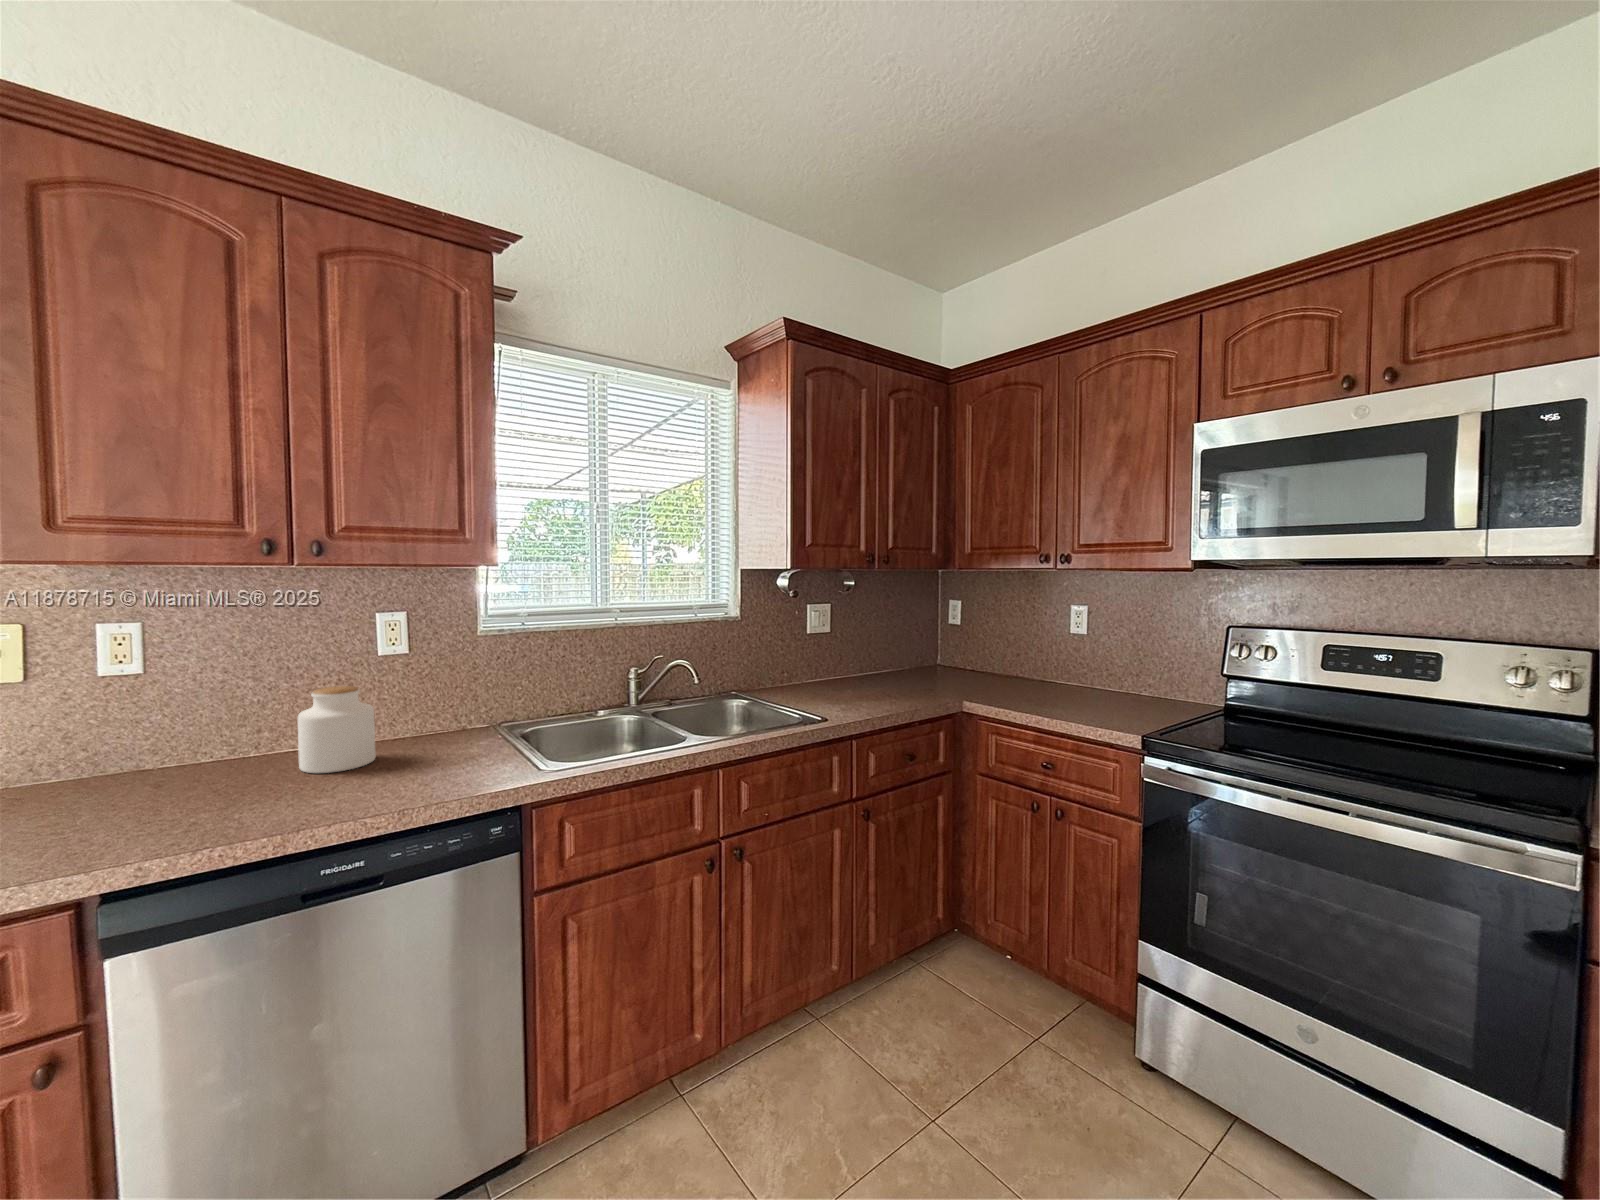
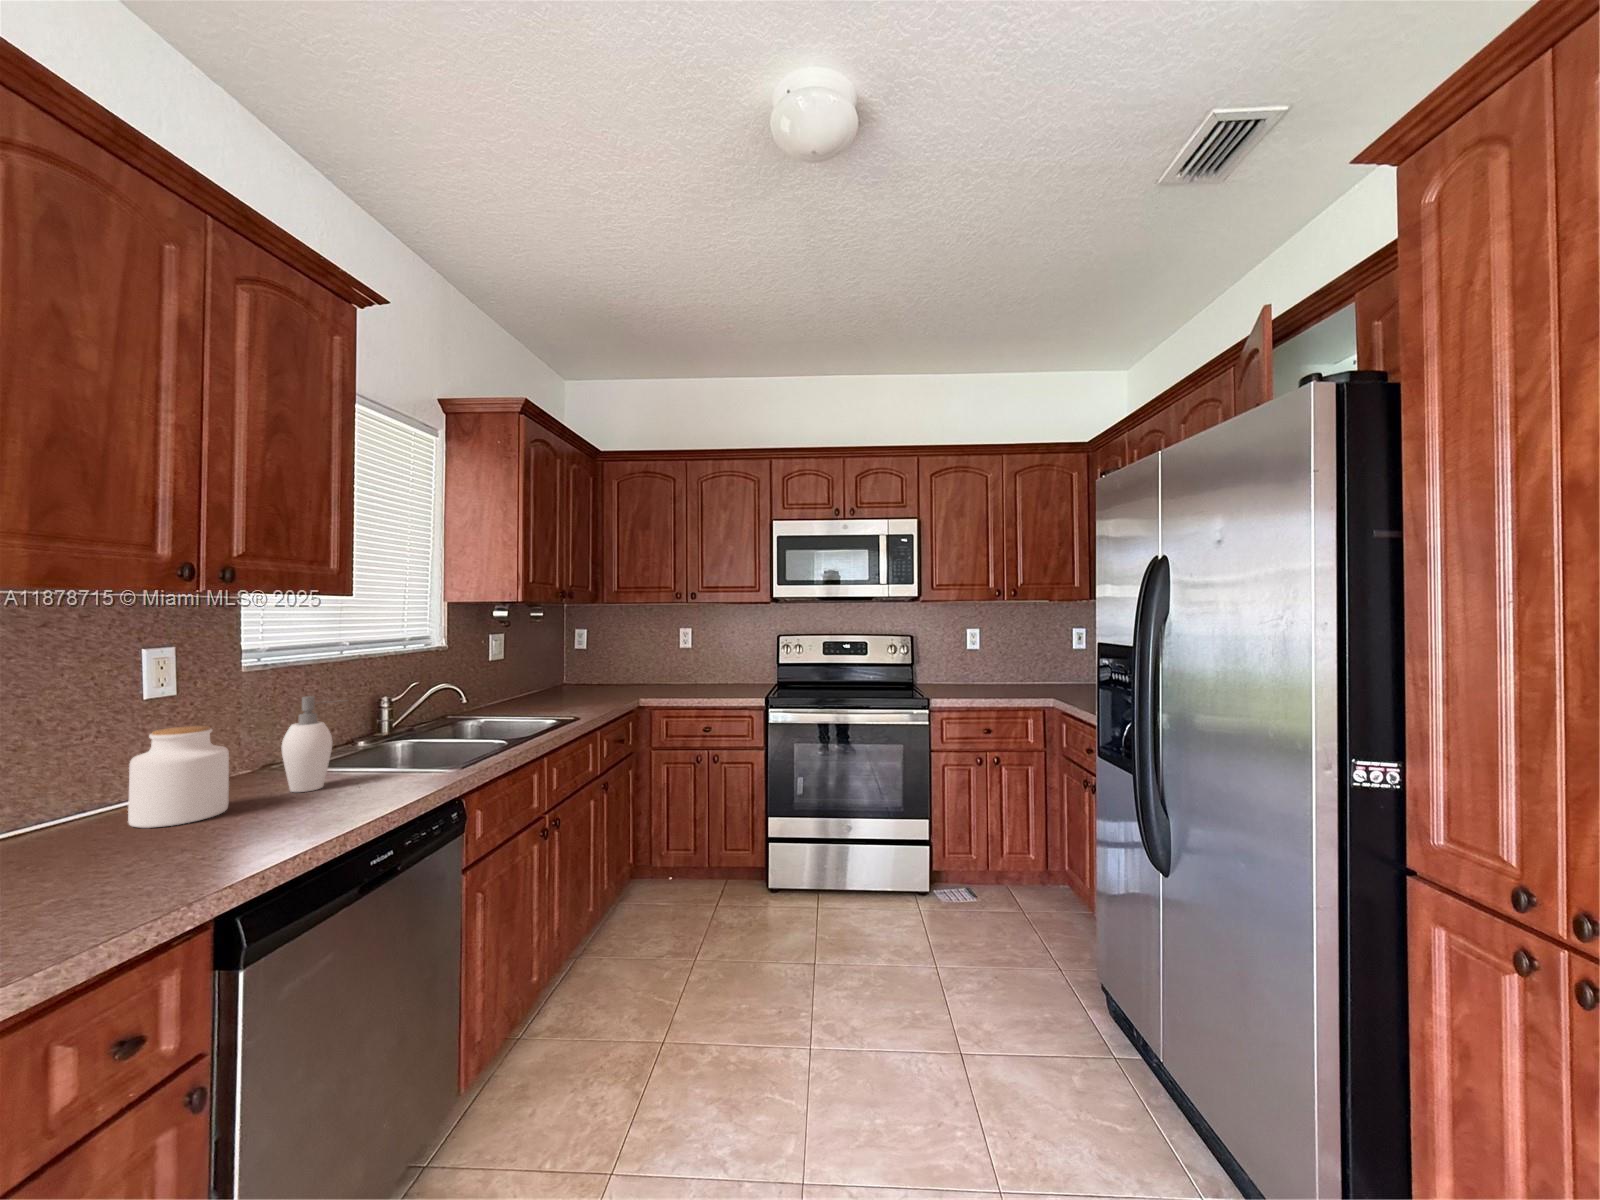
soap dispenser: none [423,669,473,761] -> present [282,696,342,792]

